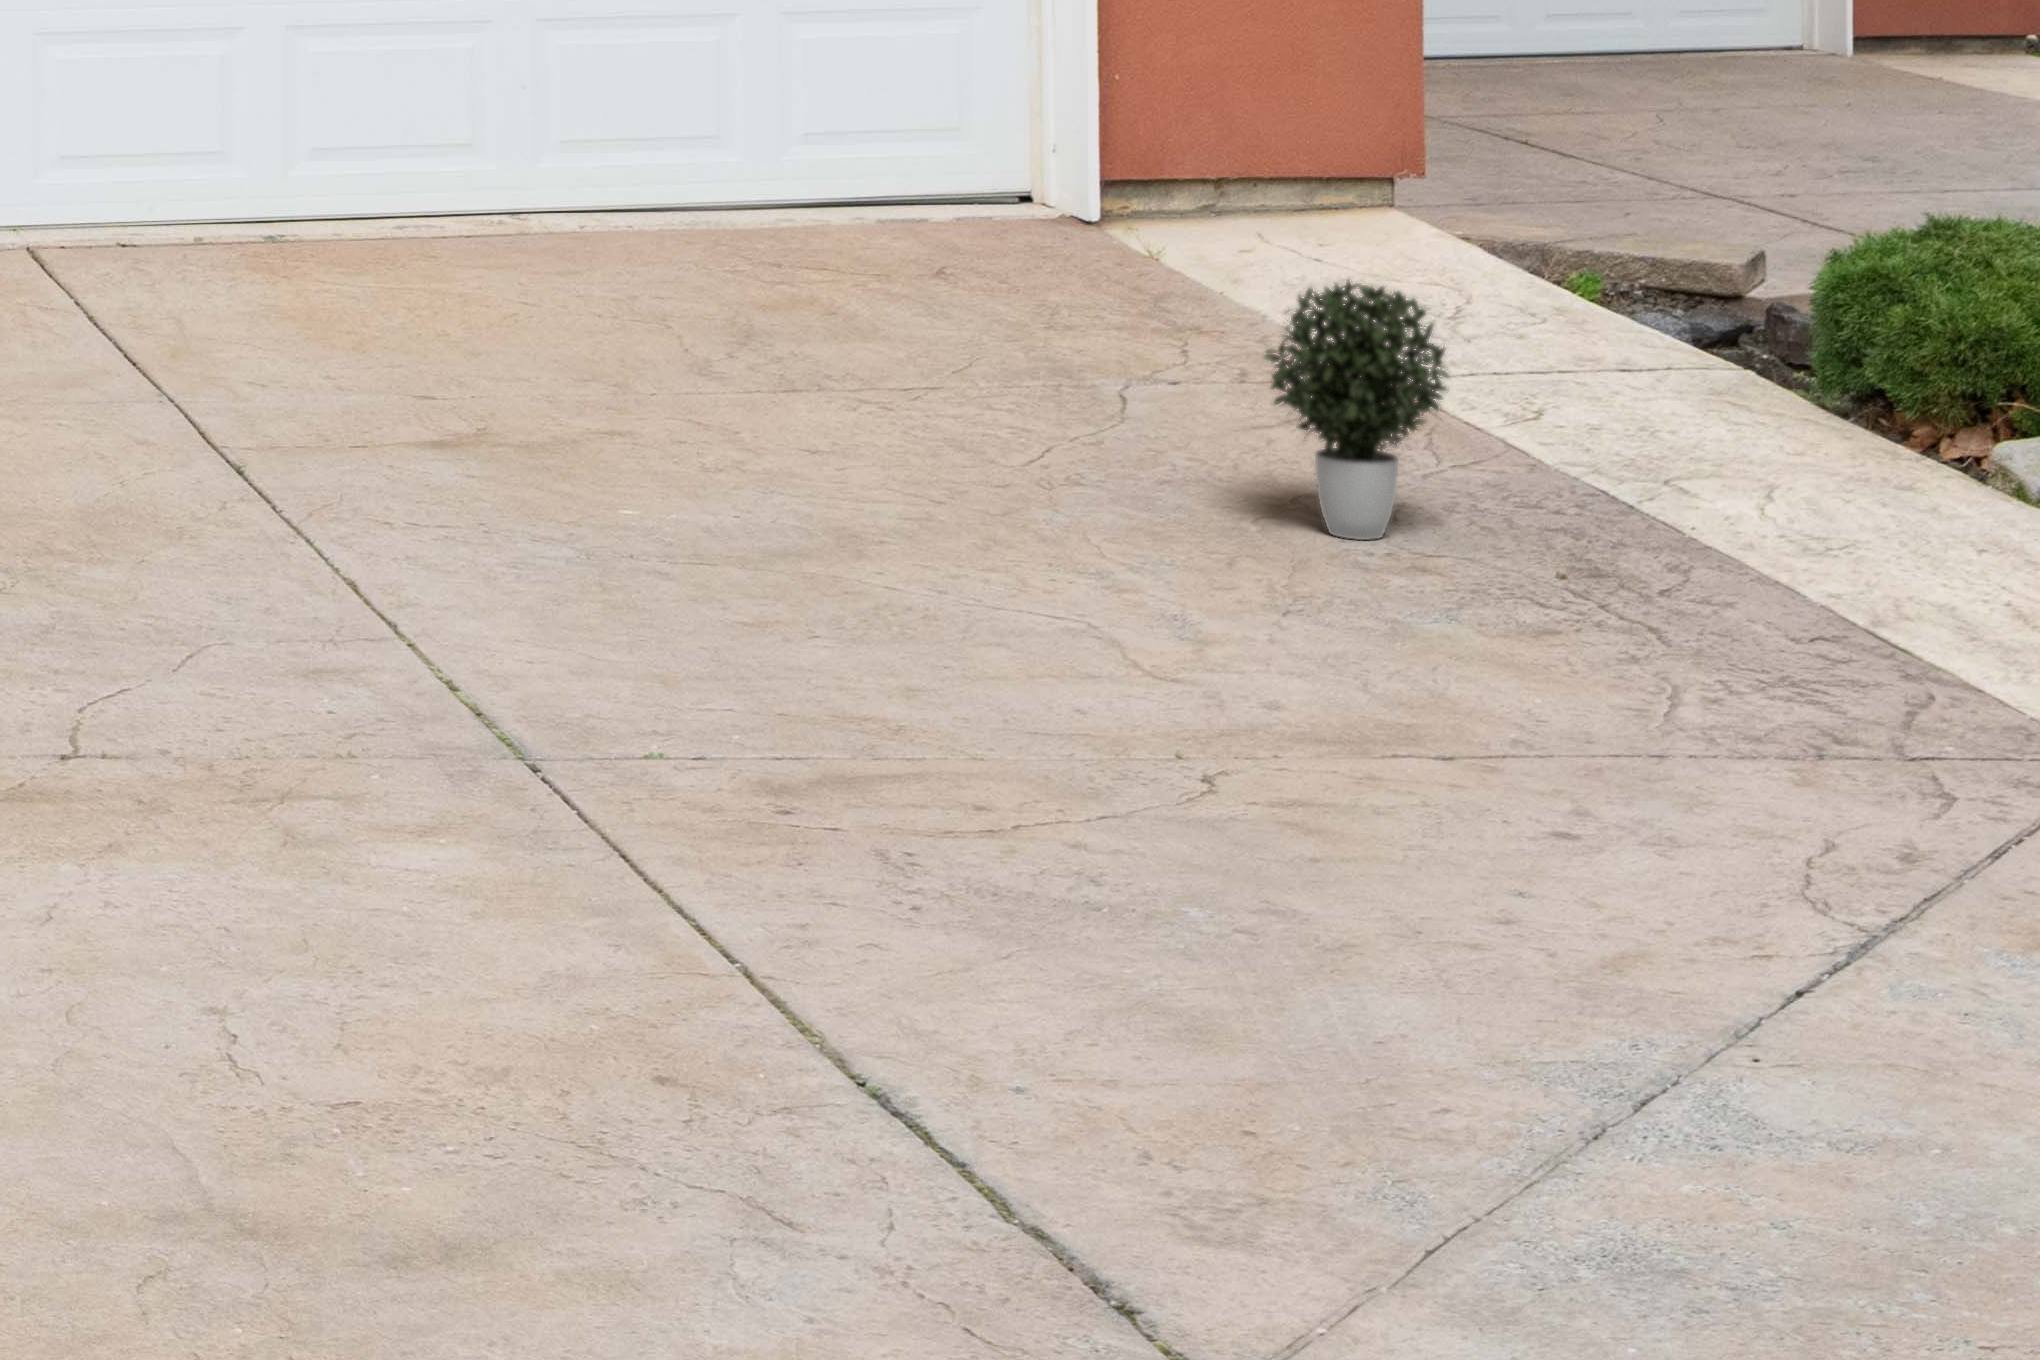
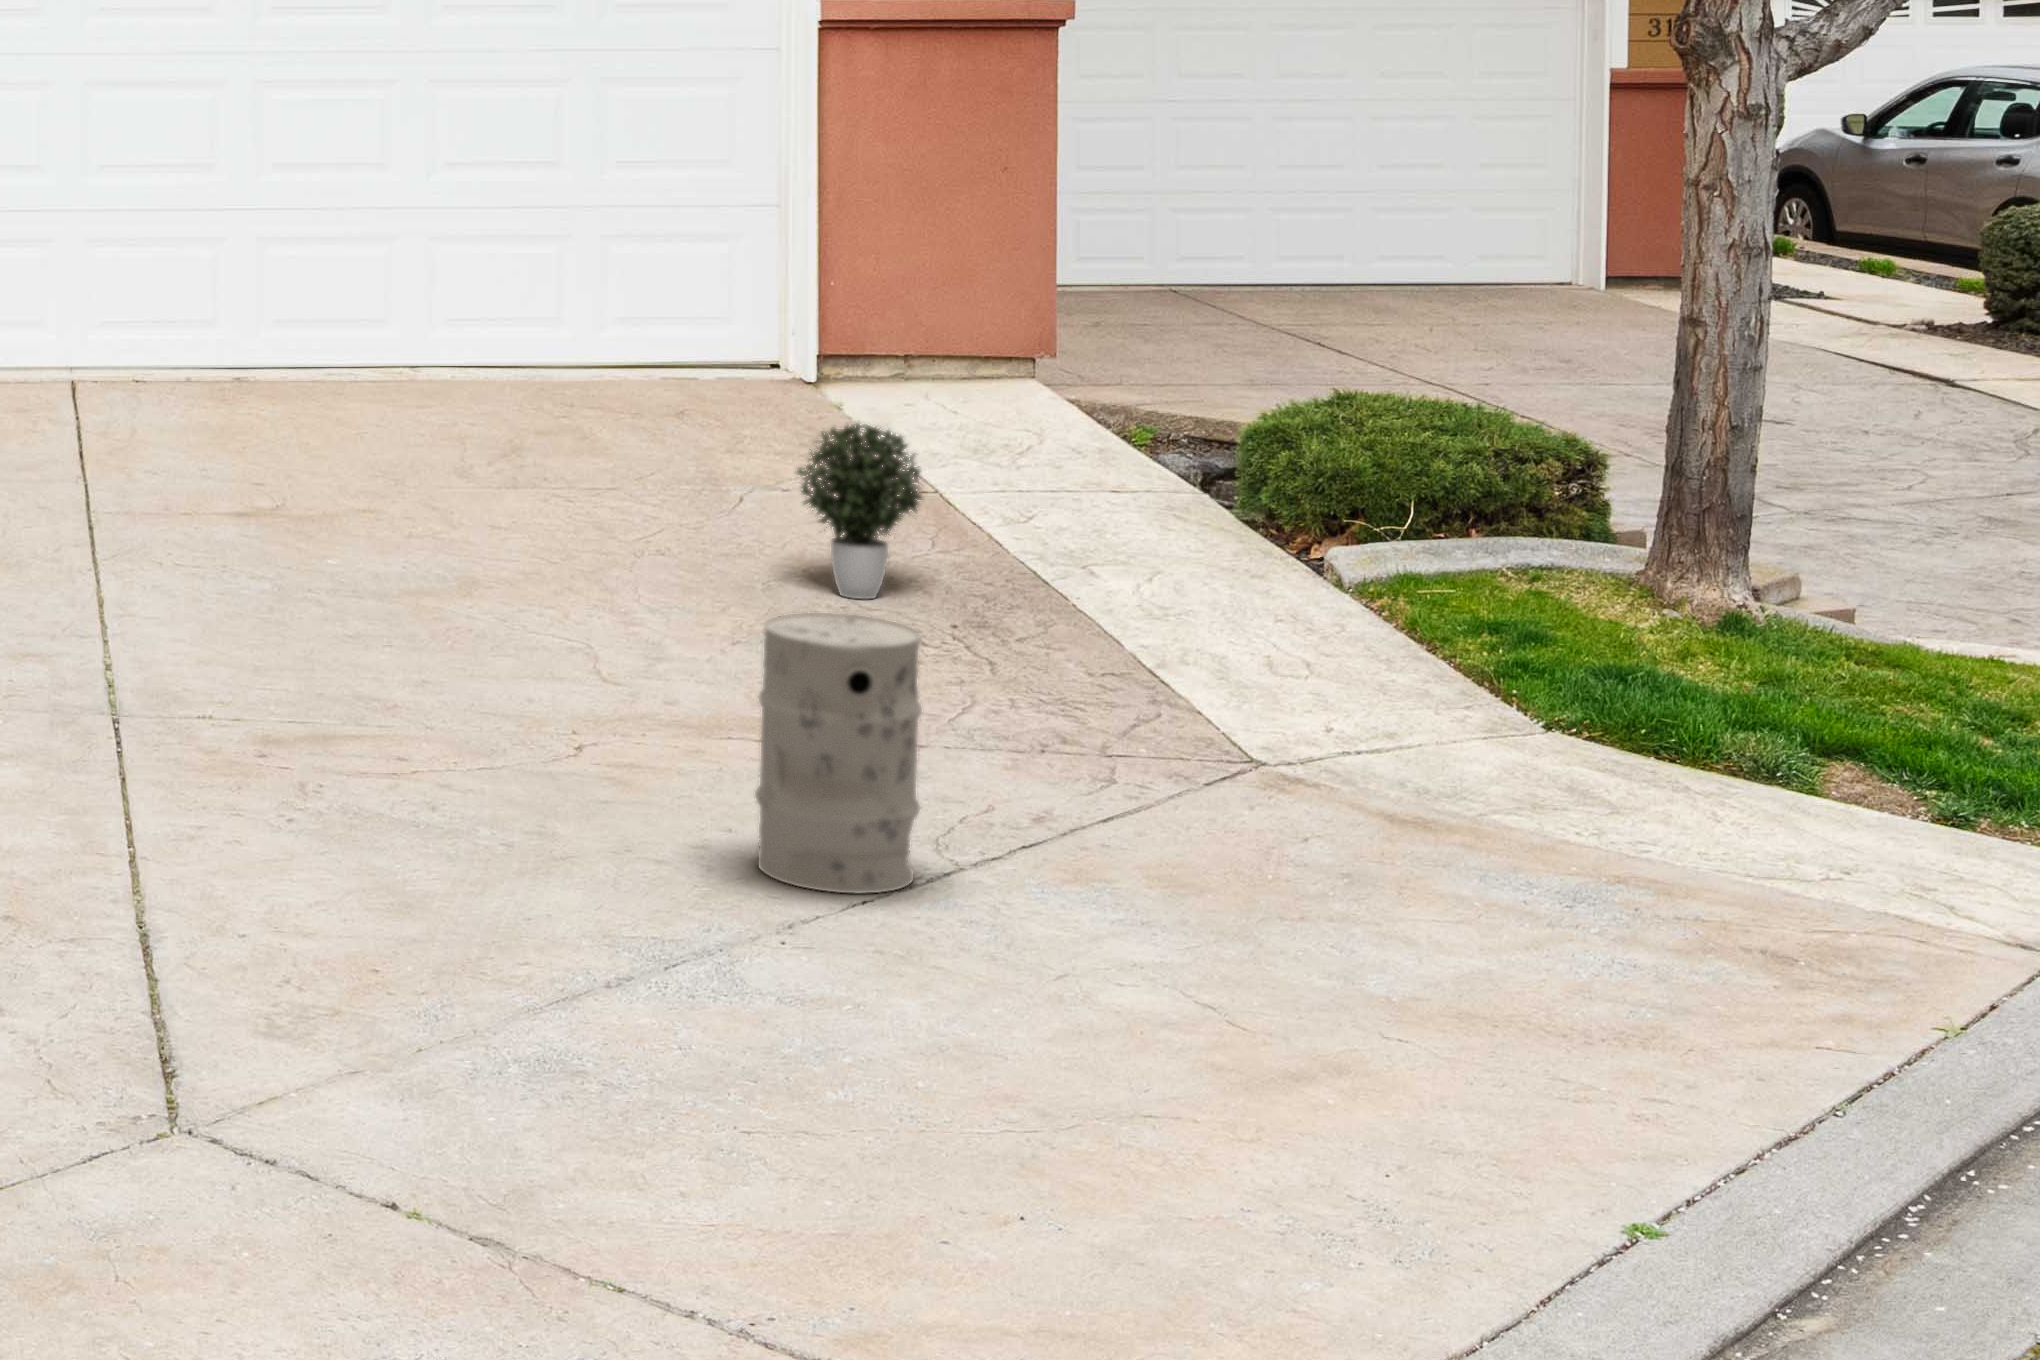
trash can: none [1583,576,1831,991] -> present [755,613,922,894]

